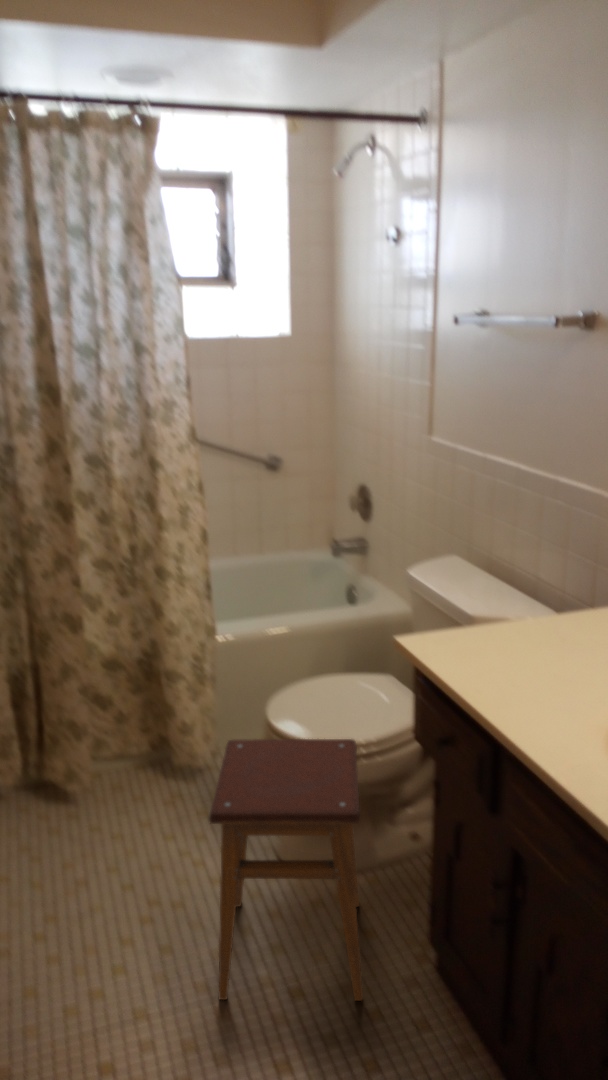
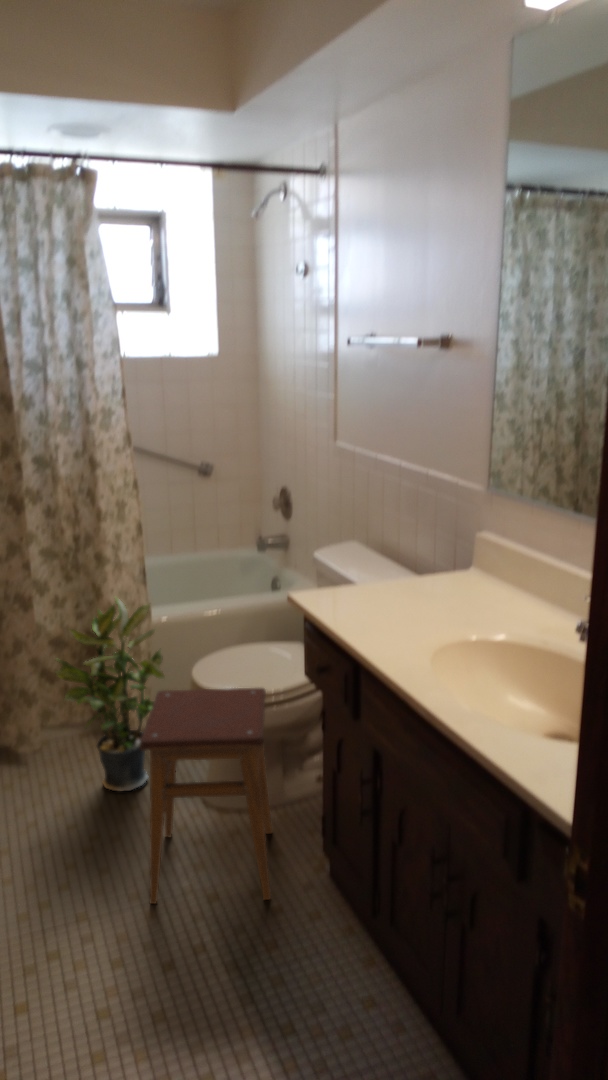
potted plant: none [107,618,234,843] -> present [56,598,165,791]

